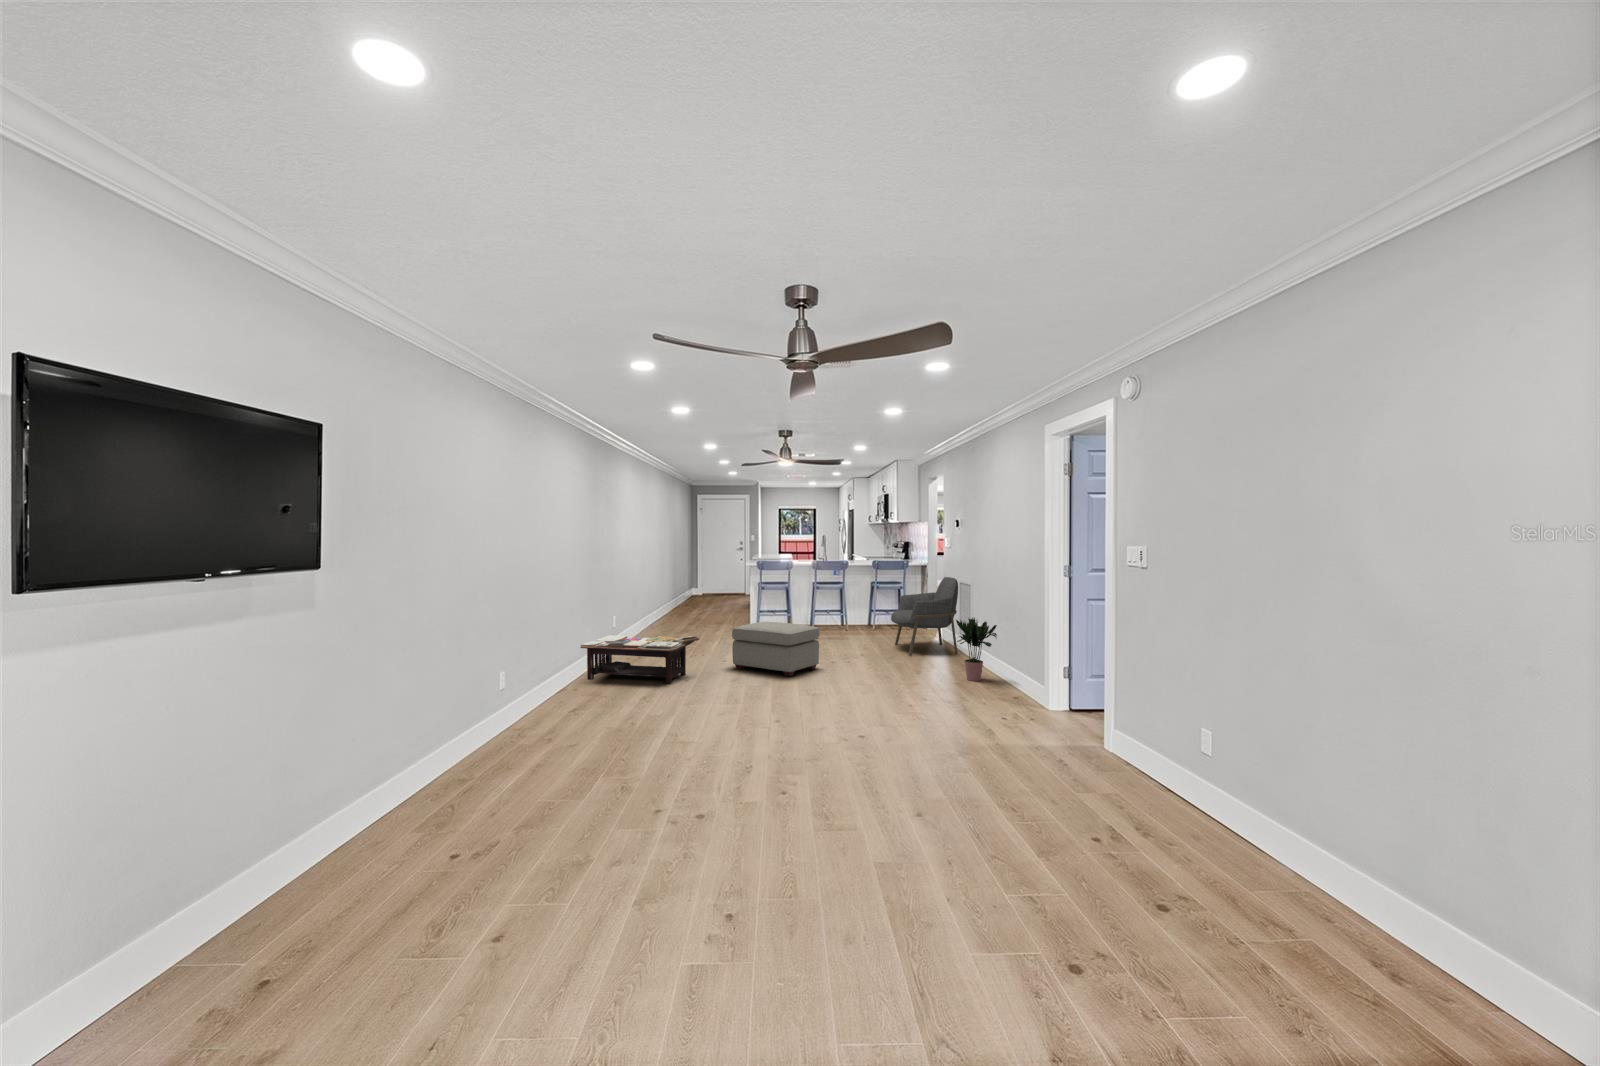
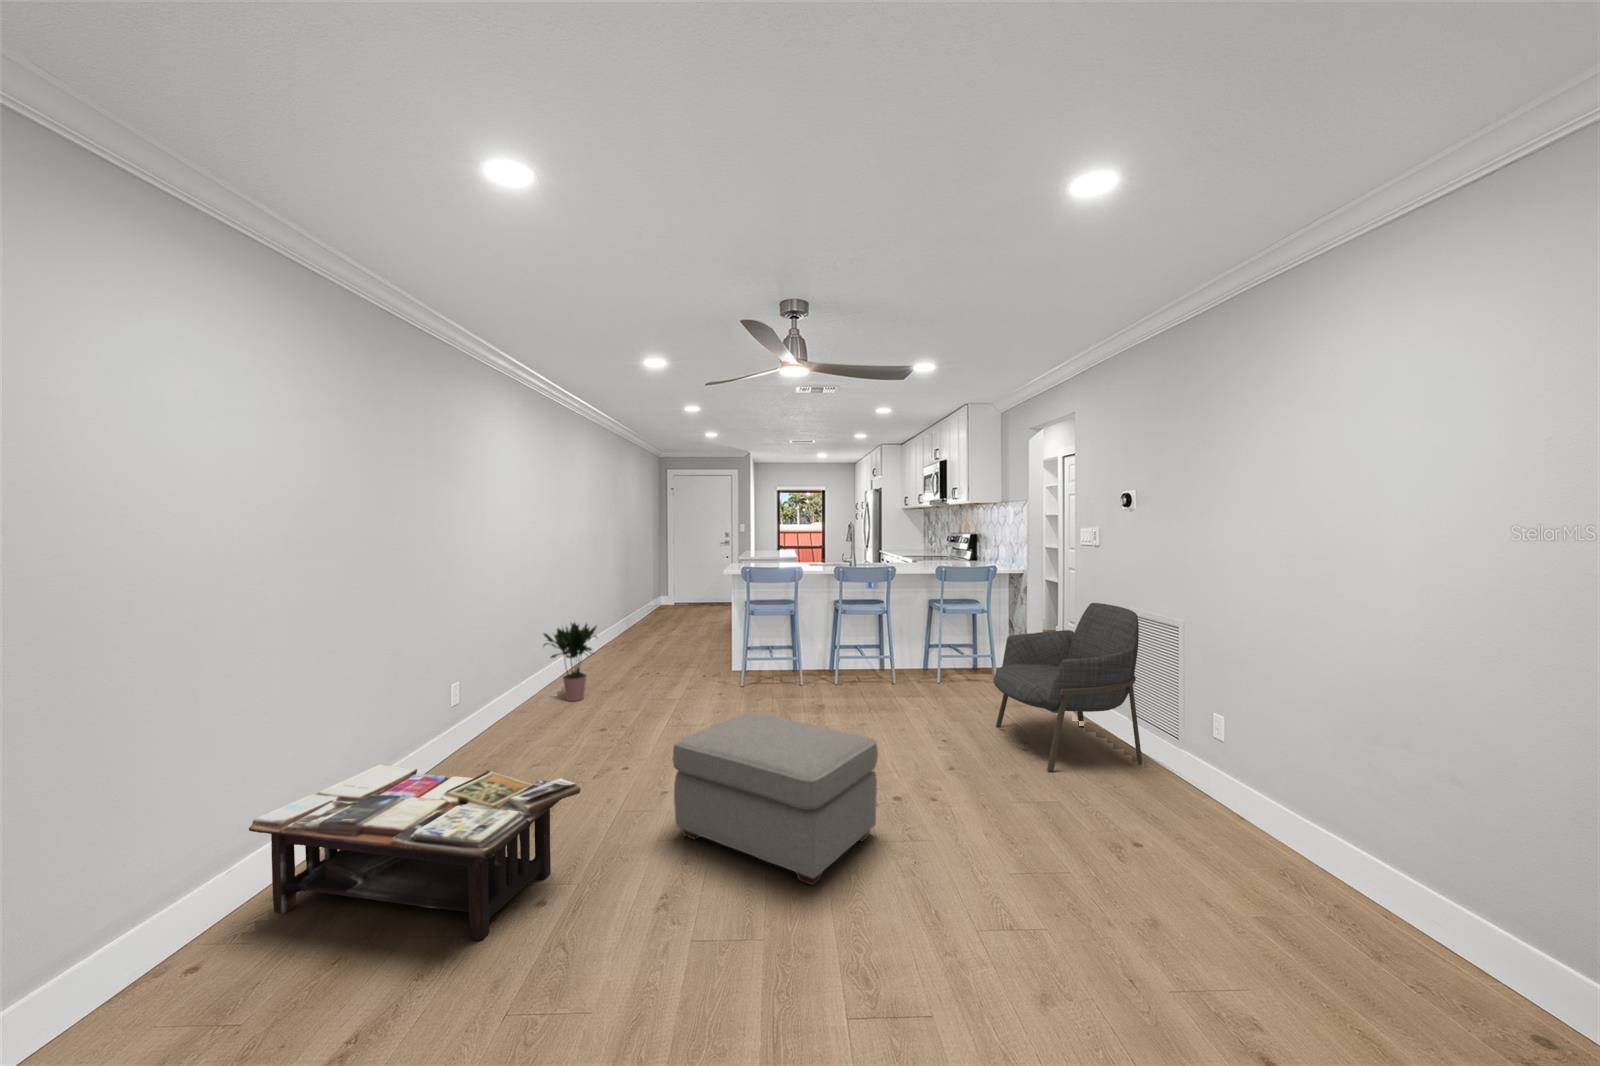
potted plant: present [956,618,997,681] -> present [544,623,596,701]

